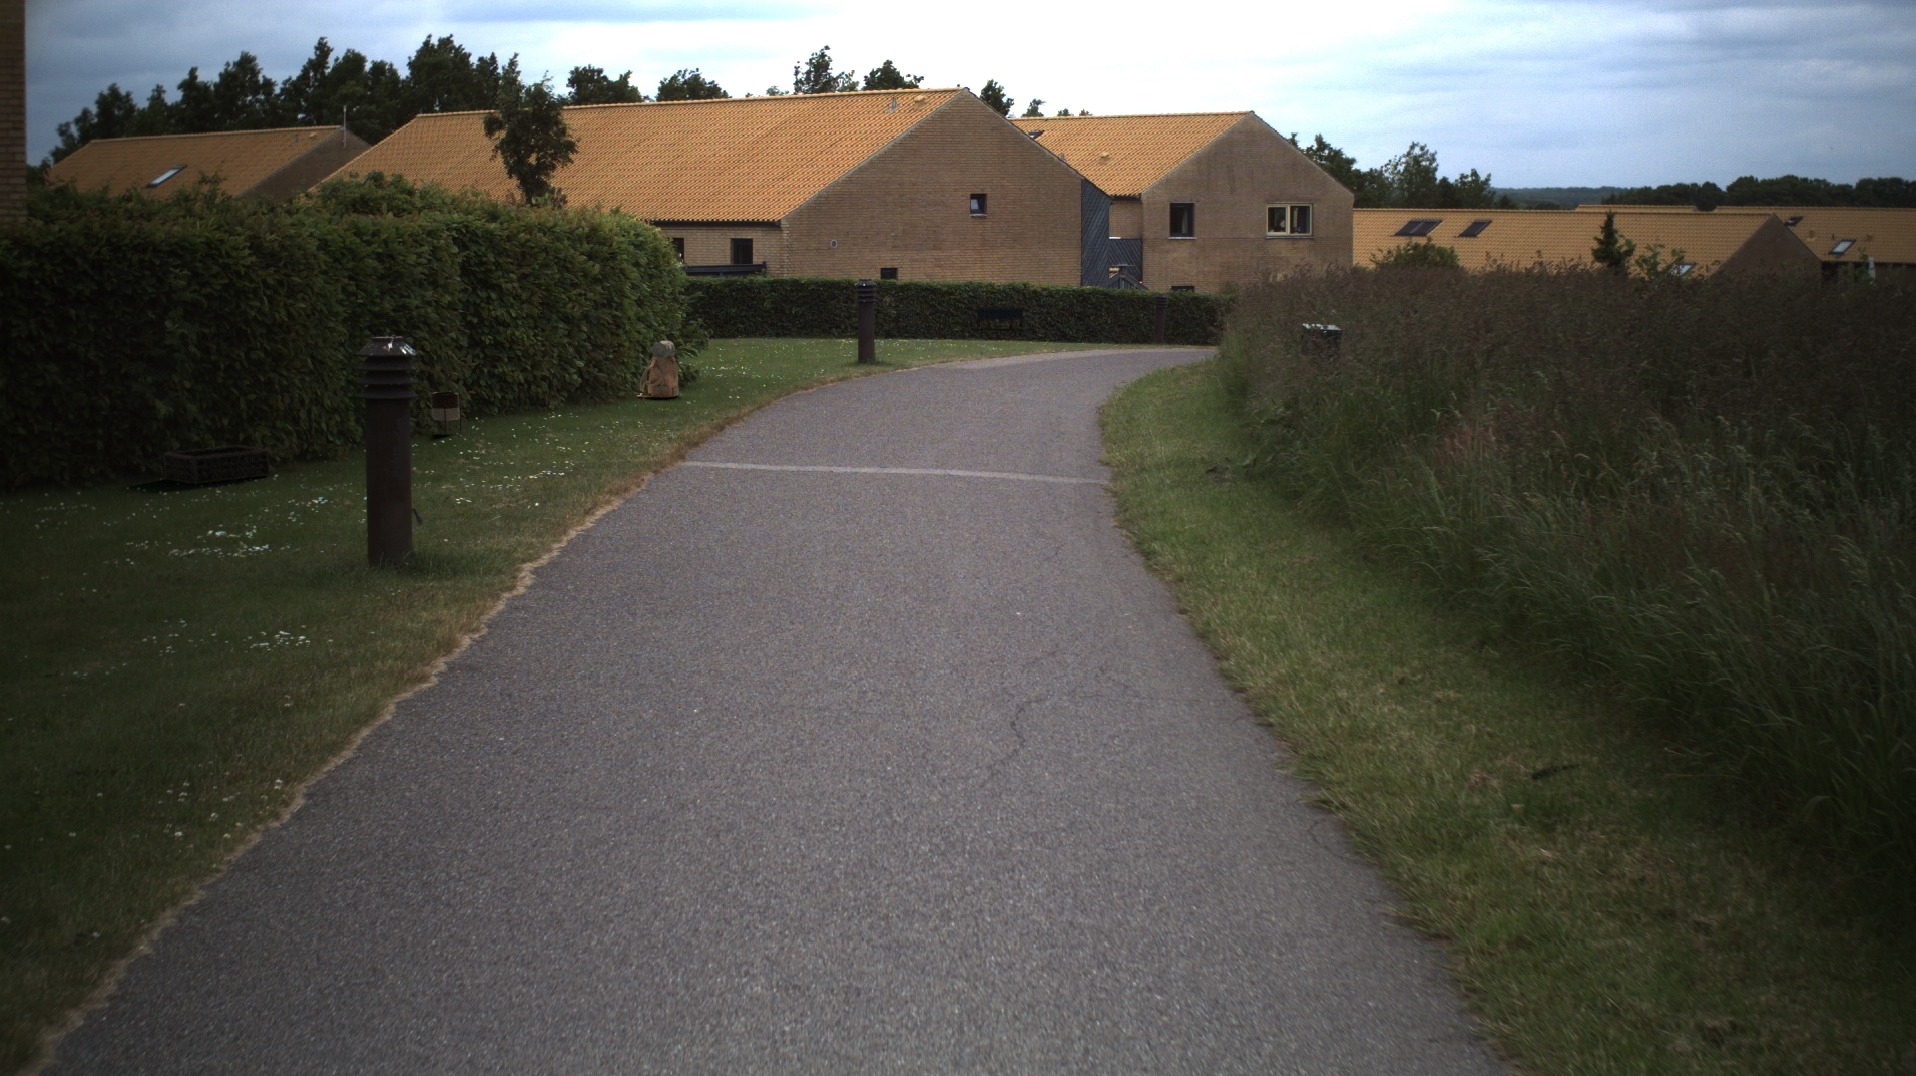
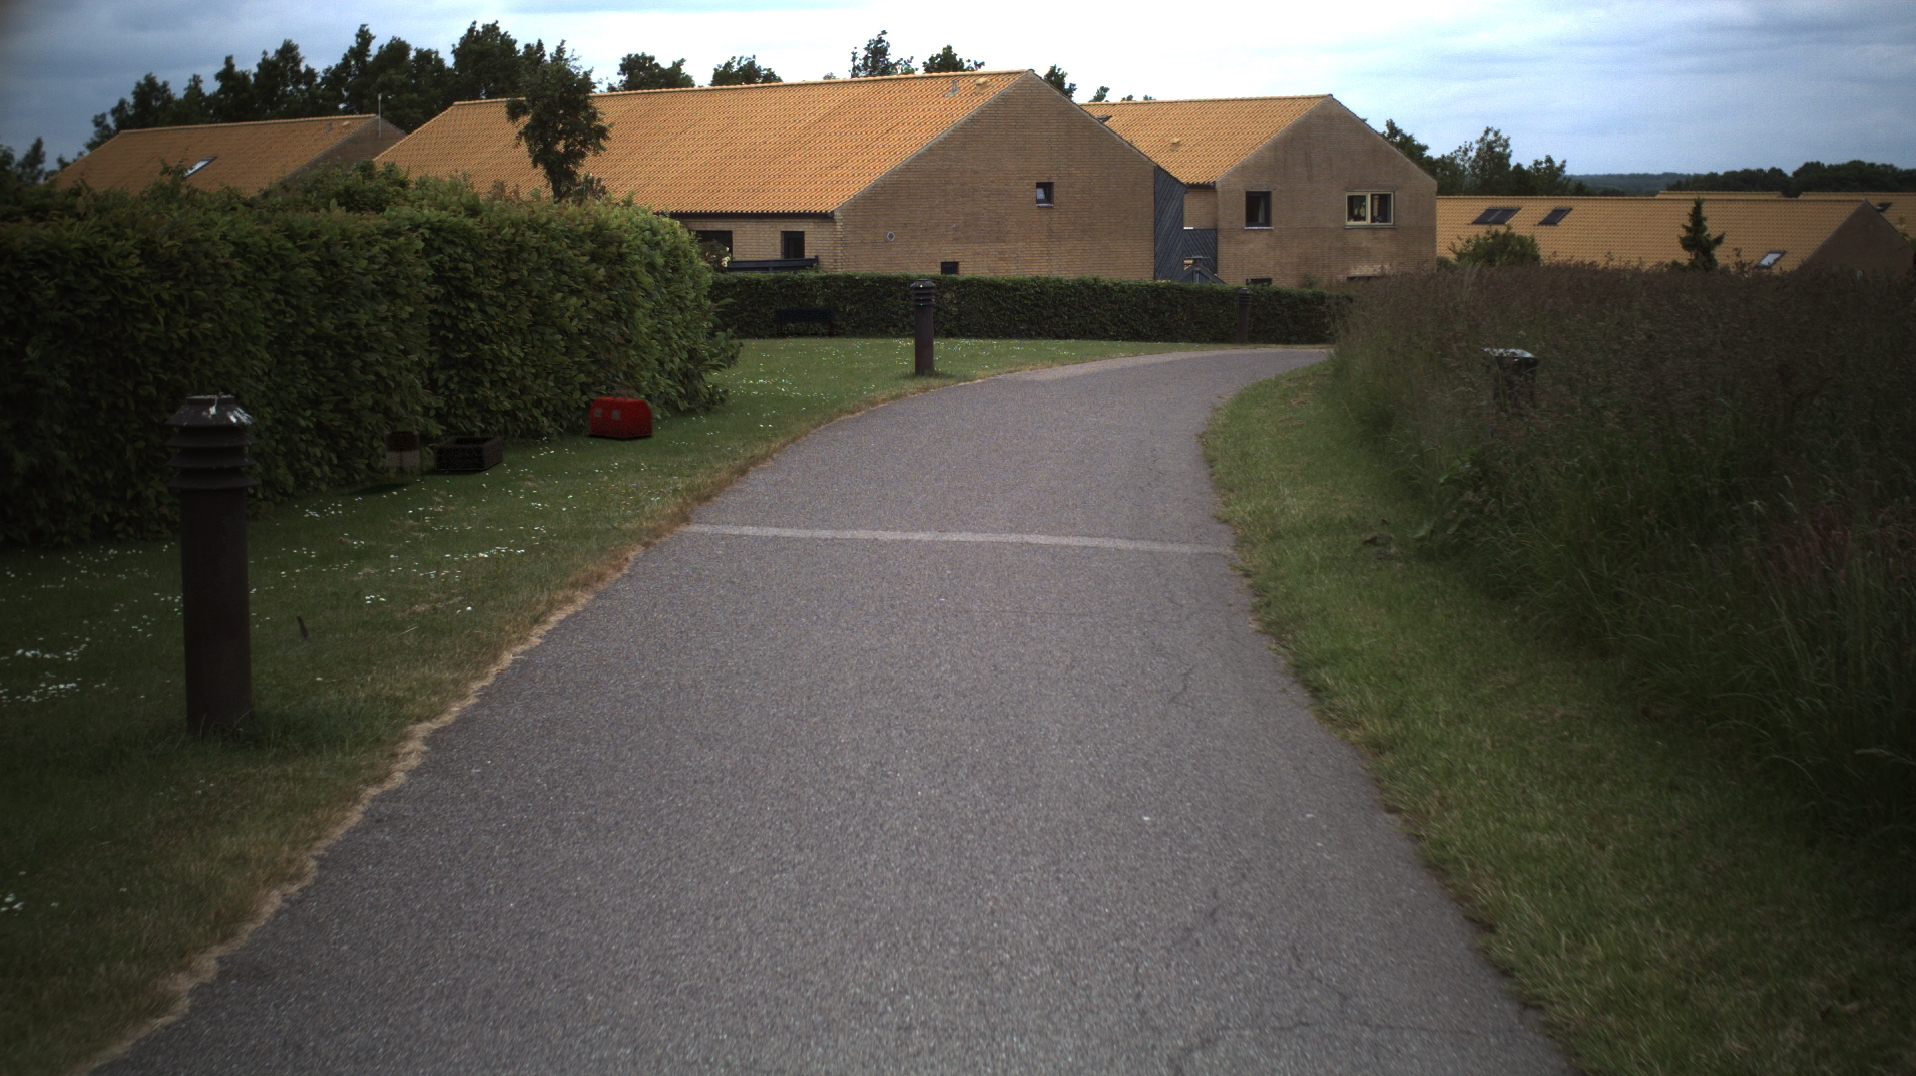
bench: present [977,307,1023,330] -> present [775,307,835,334]
backpack: present [637,340,678,398] -> none [651,357,700,425]
toolbox: none [587,367,640,407] -> present [589,390,653,438]
basket: present [163,446,270,484] -> present [433,436,503,471]

